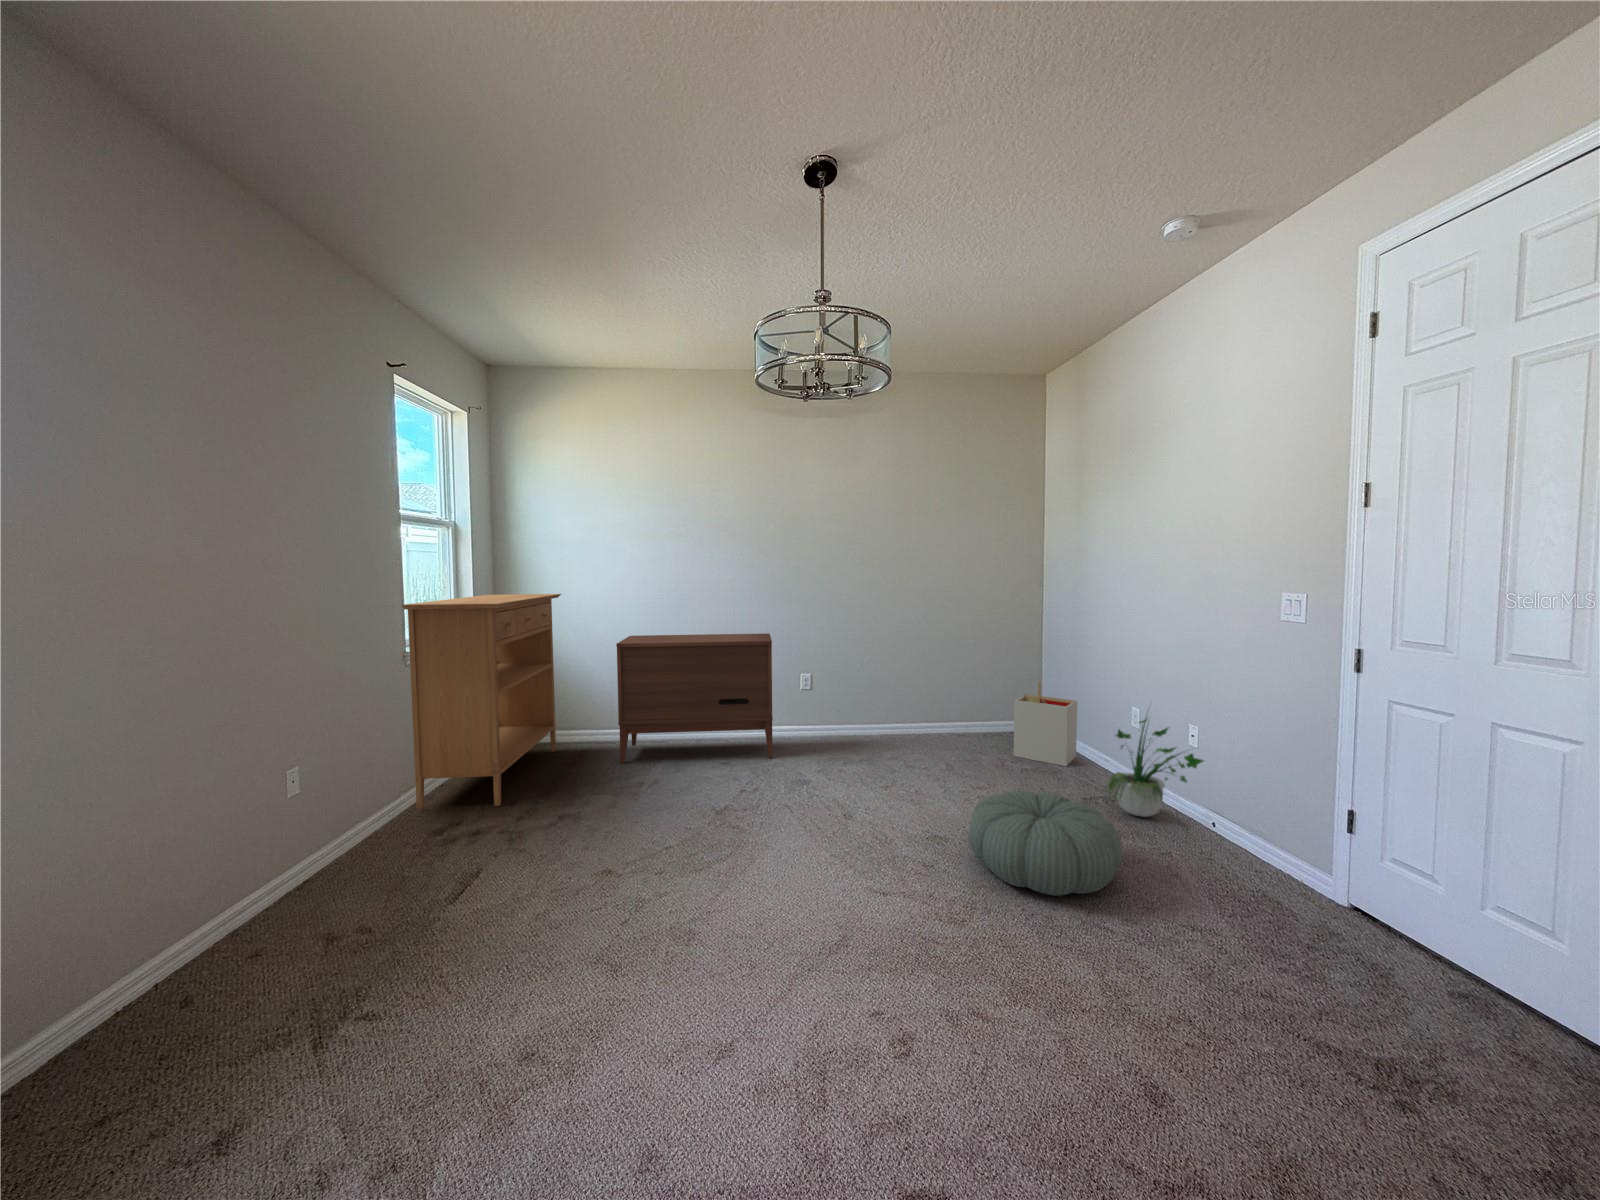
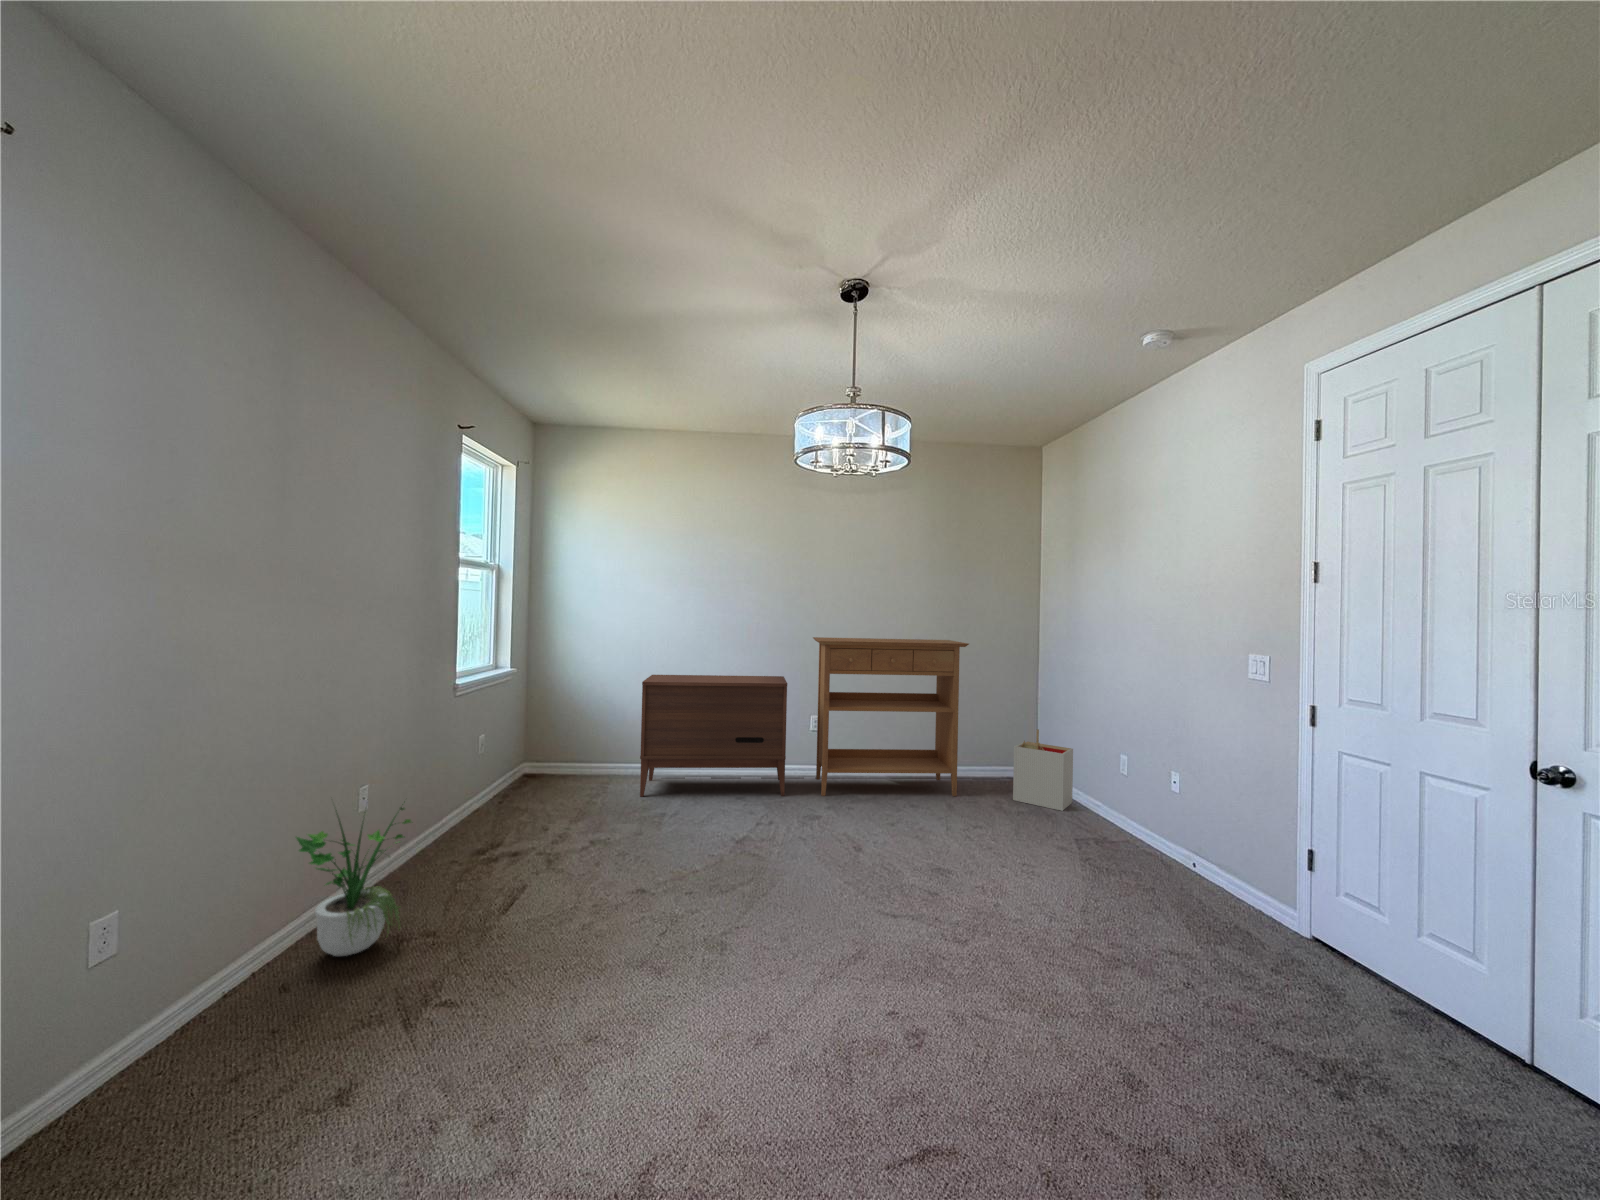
console table: present [402,594,561,809] -> present [813,637,969,796]
potted plant: present [1107,718,1204,817] -> present [296,804,411,956]
pouf: present [969,790,1122,896] -> none [972,828,1110,923]

